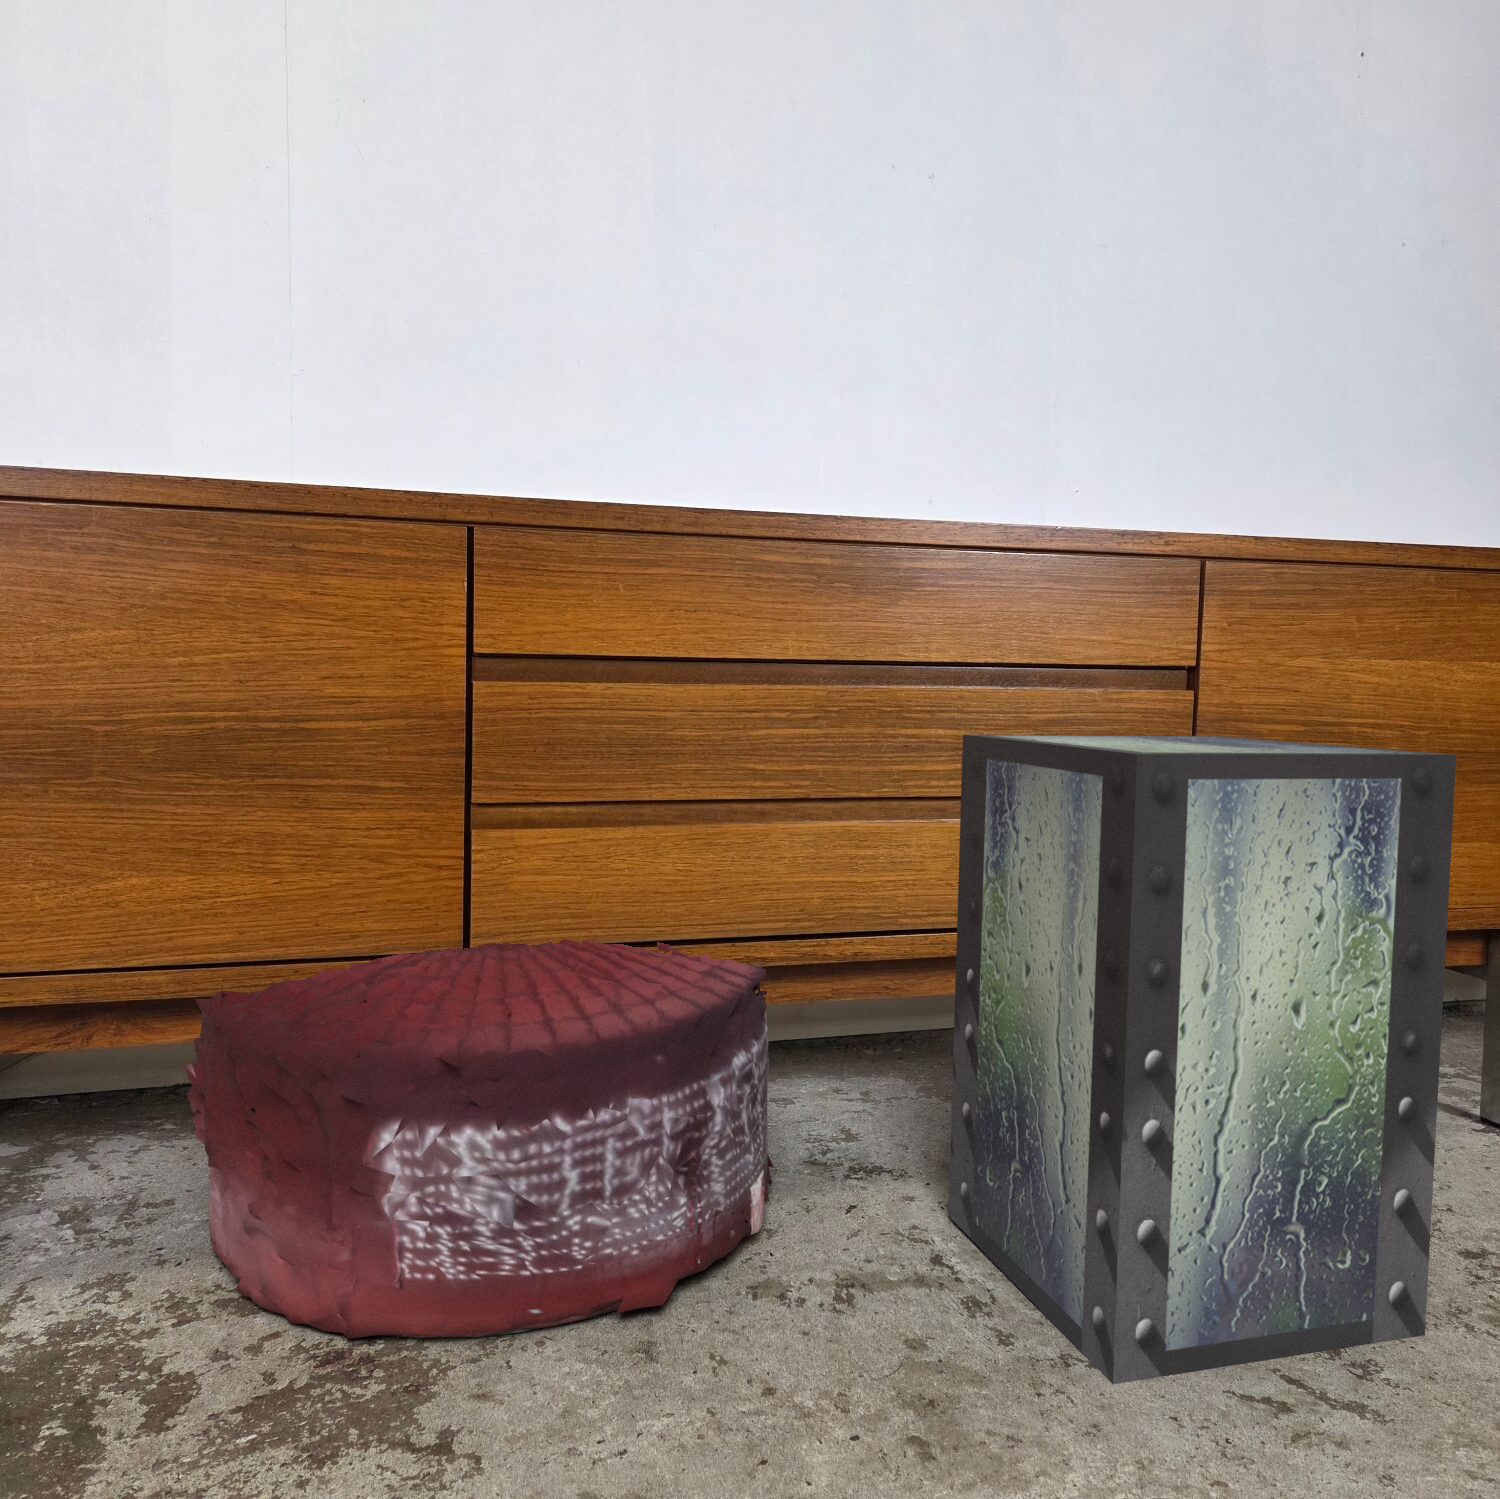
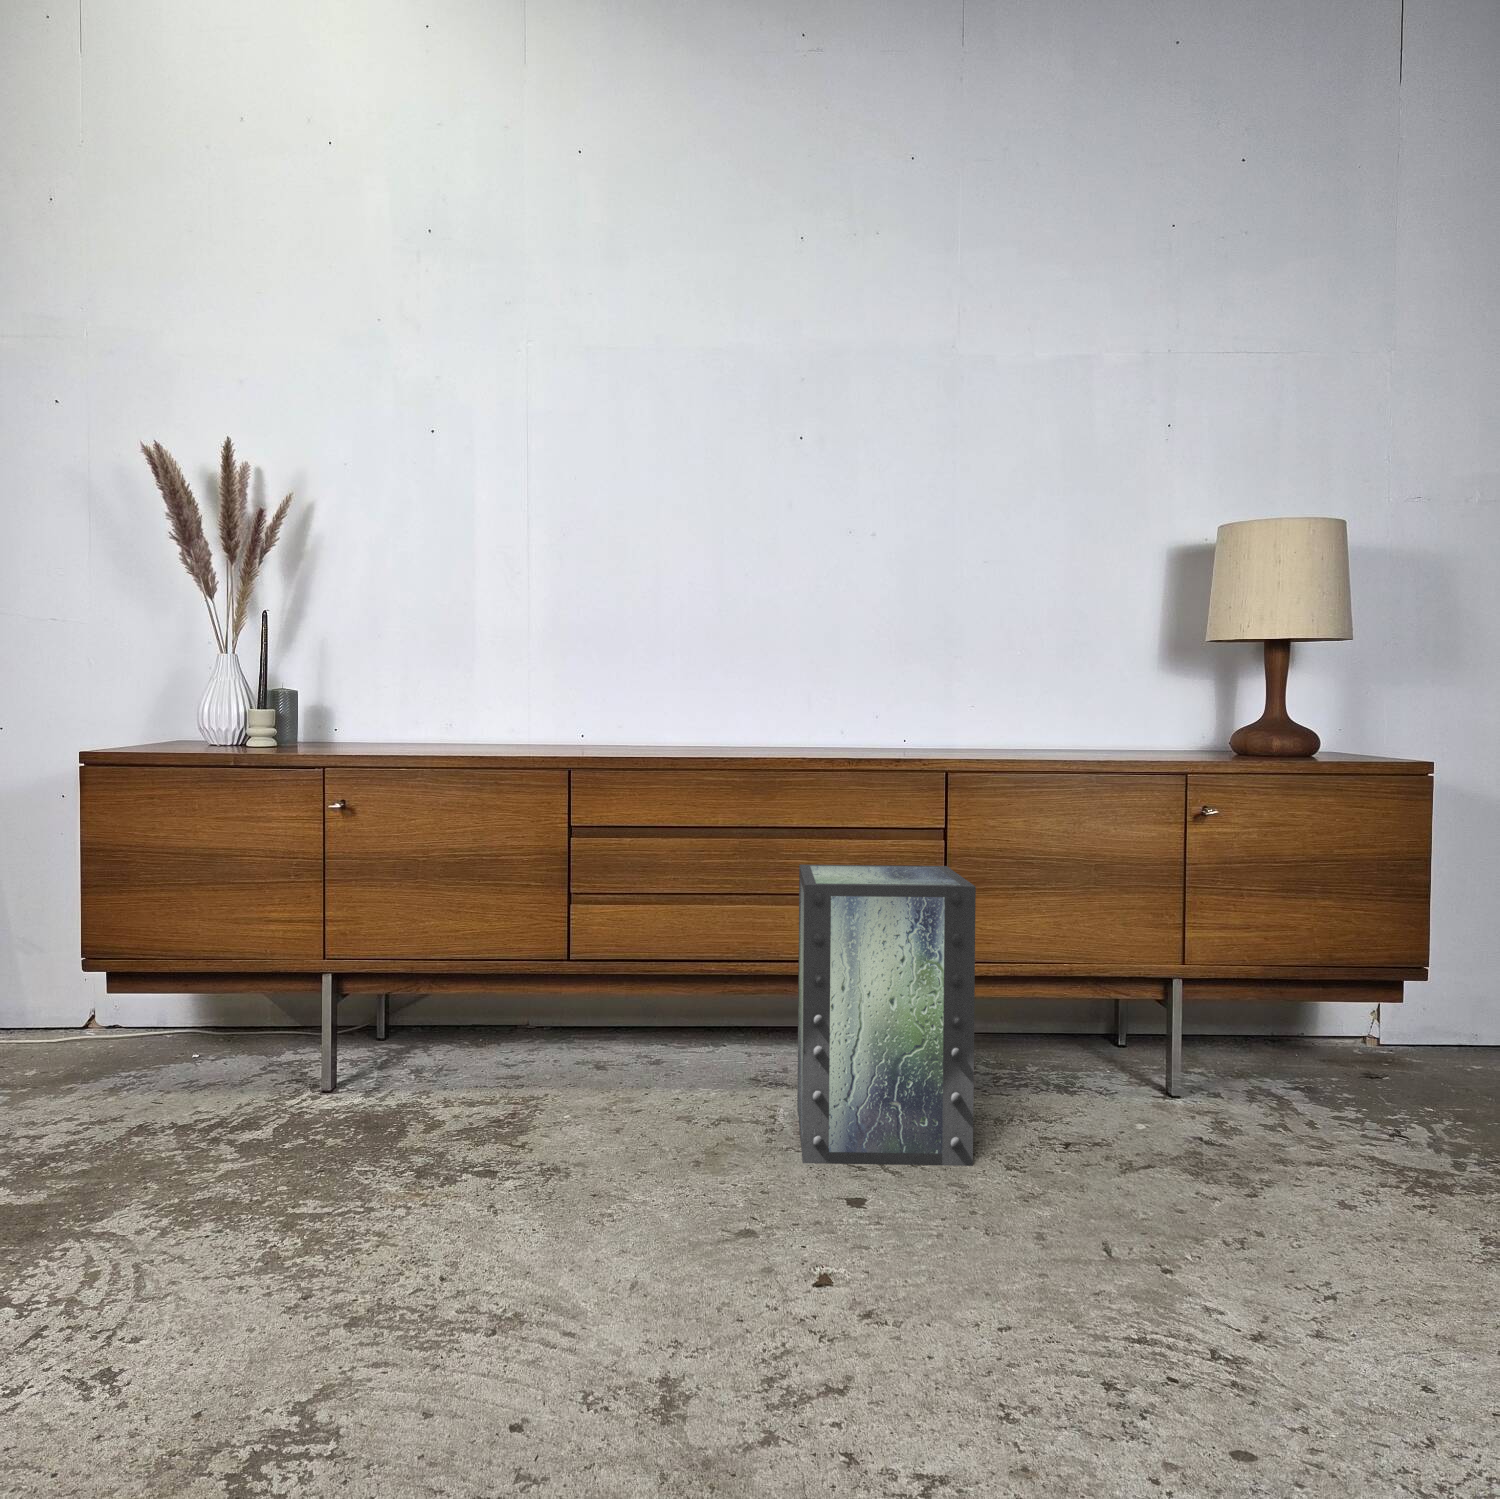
pouf: present [183,939,774,1339] -> none [453,935,731,1123]

